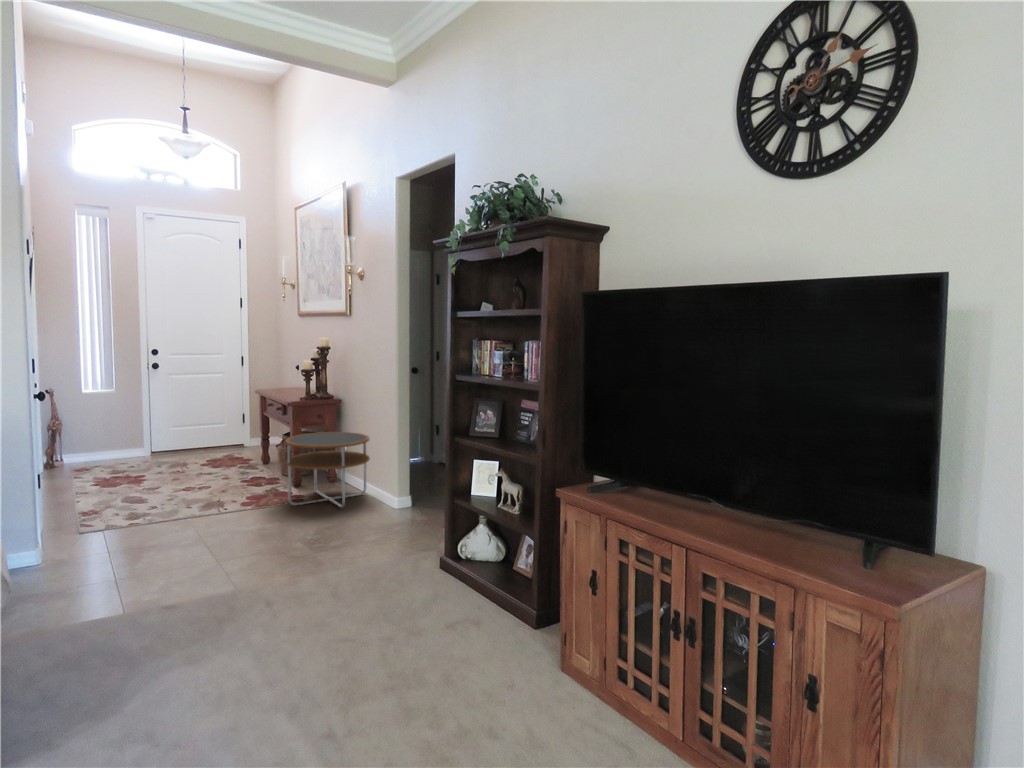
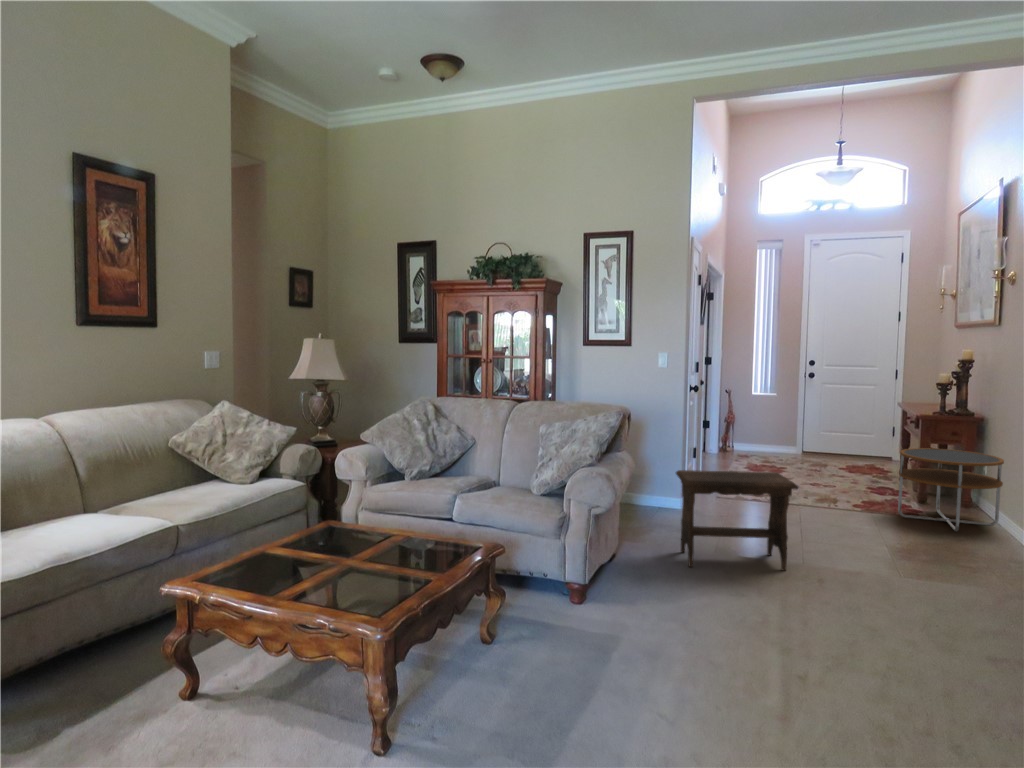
footstool: none [48,494,232,658] -> present [676,470,798,570]

